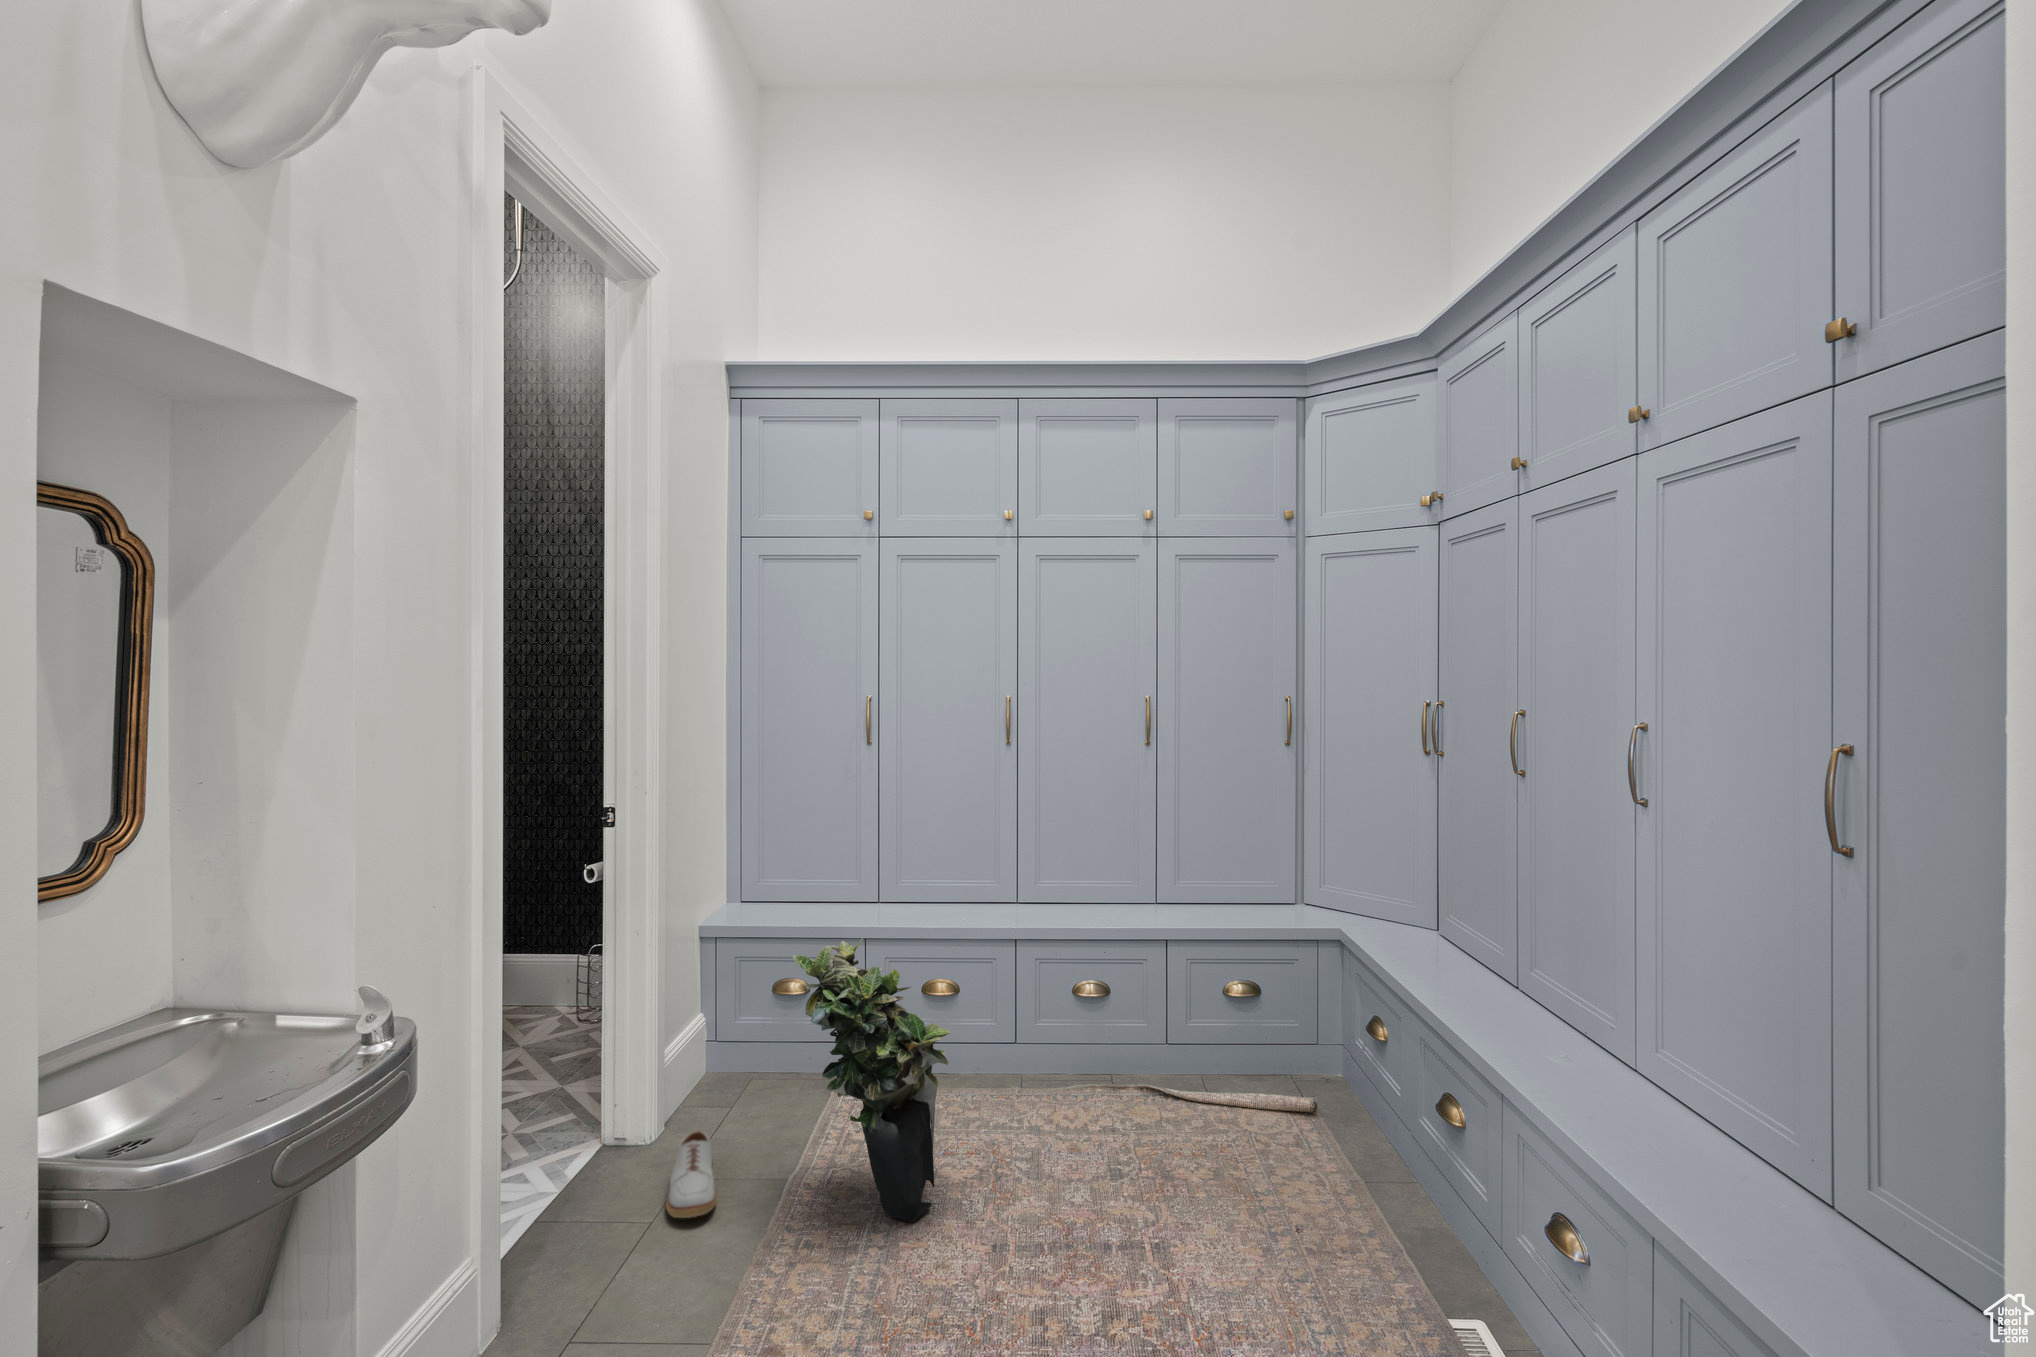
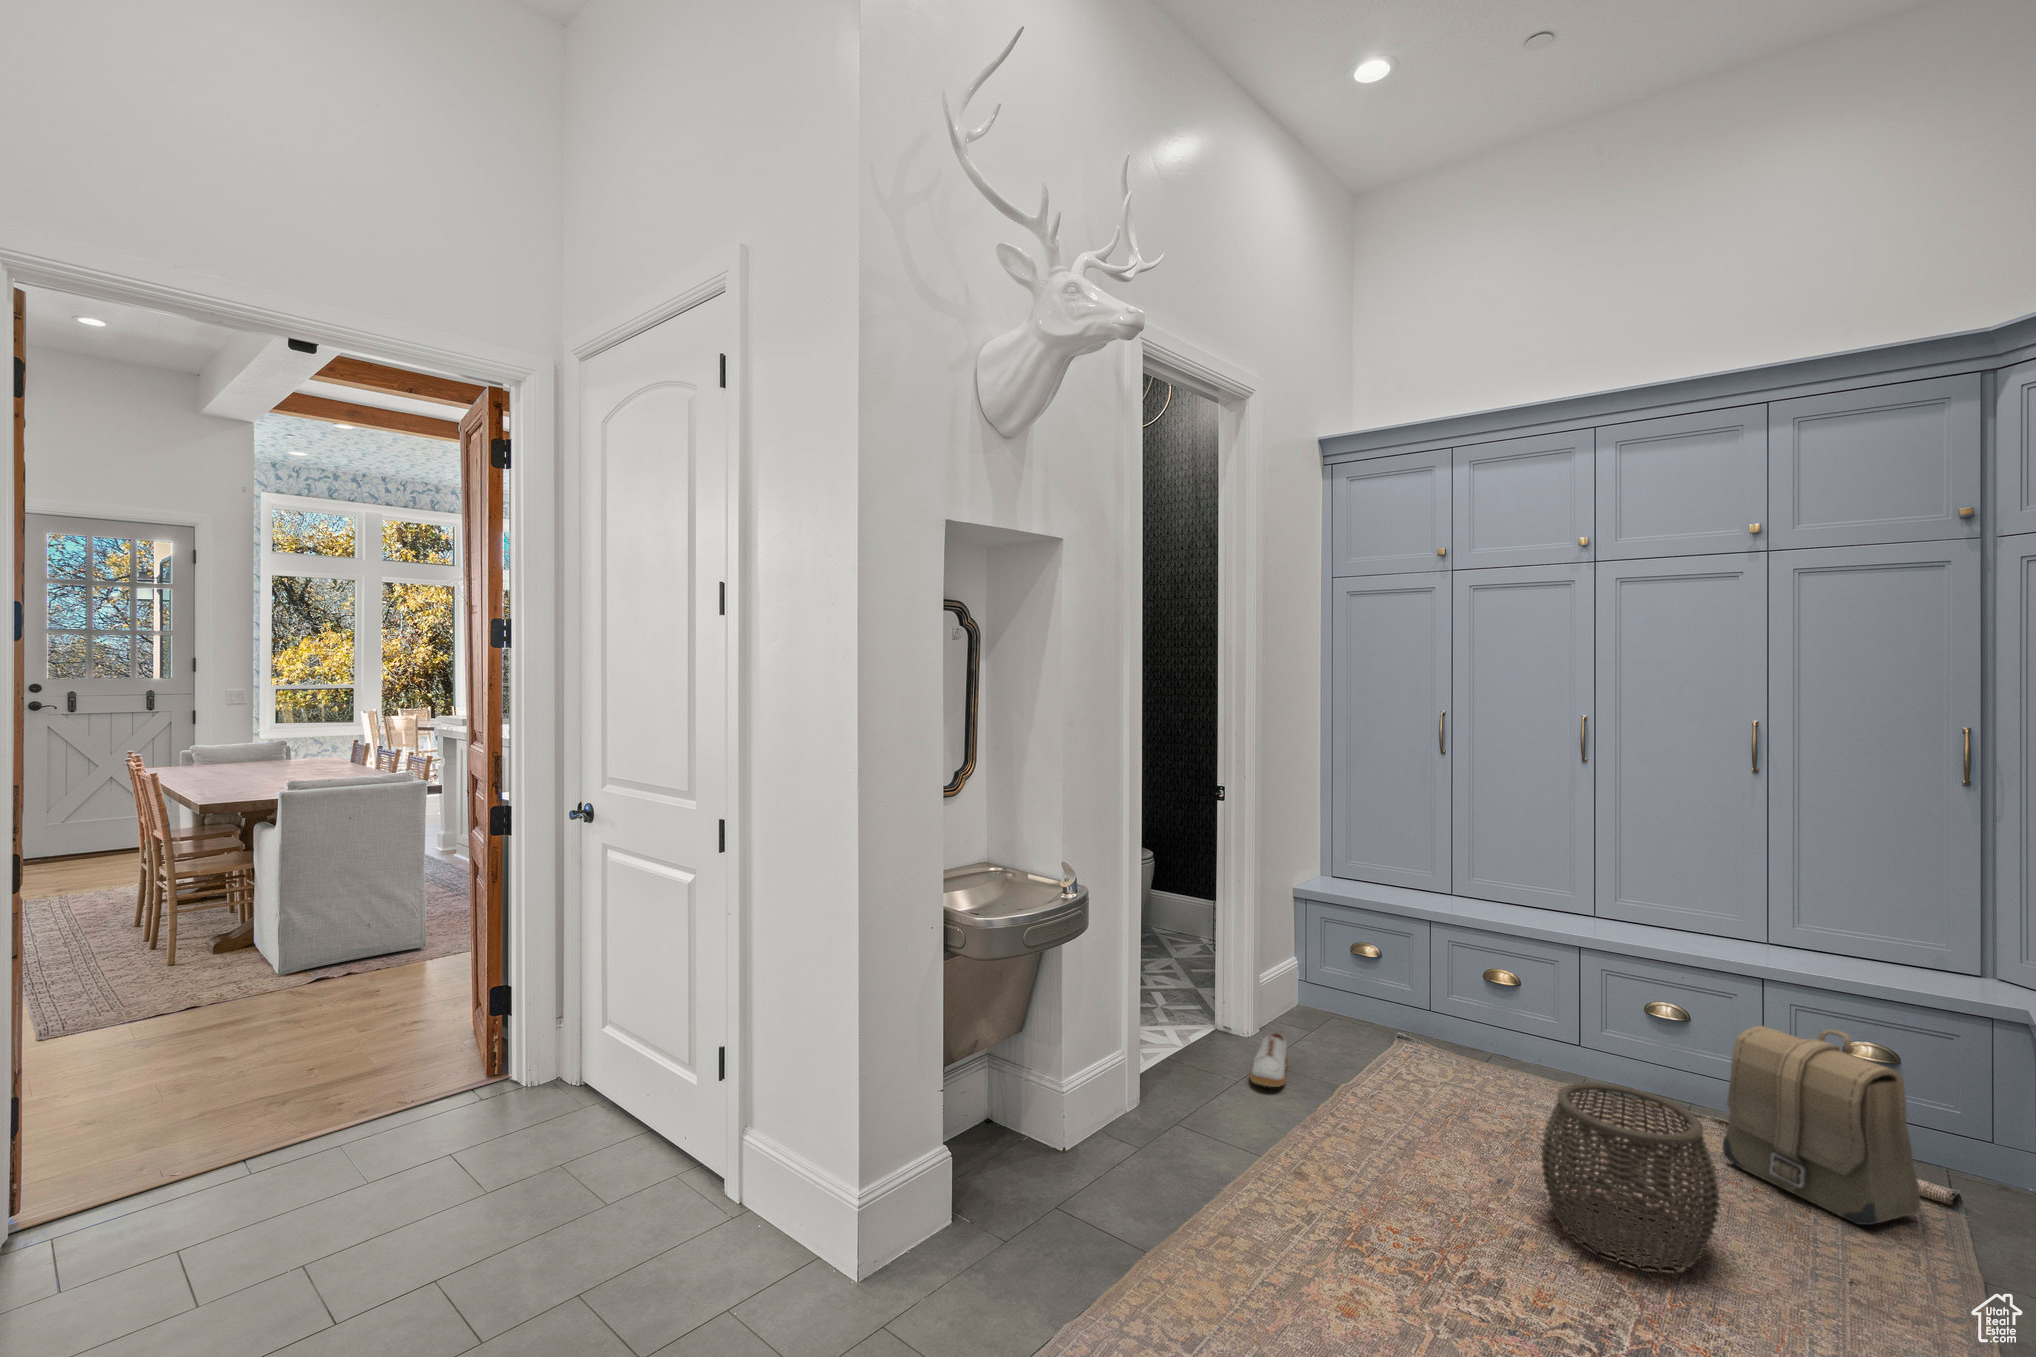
potted plant: present [793,938,951,1222] -> none [1345,910,1476,1144]
backpack: none [1161,979,1306,1162] -> present [1723,1026,1920,1225]
woven basket: none [1043,1095,1209,1303] -> present [1541,1082,1720,1270]

